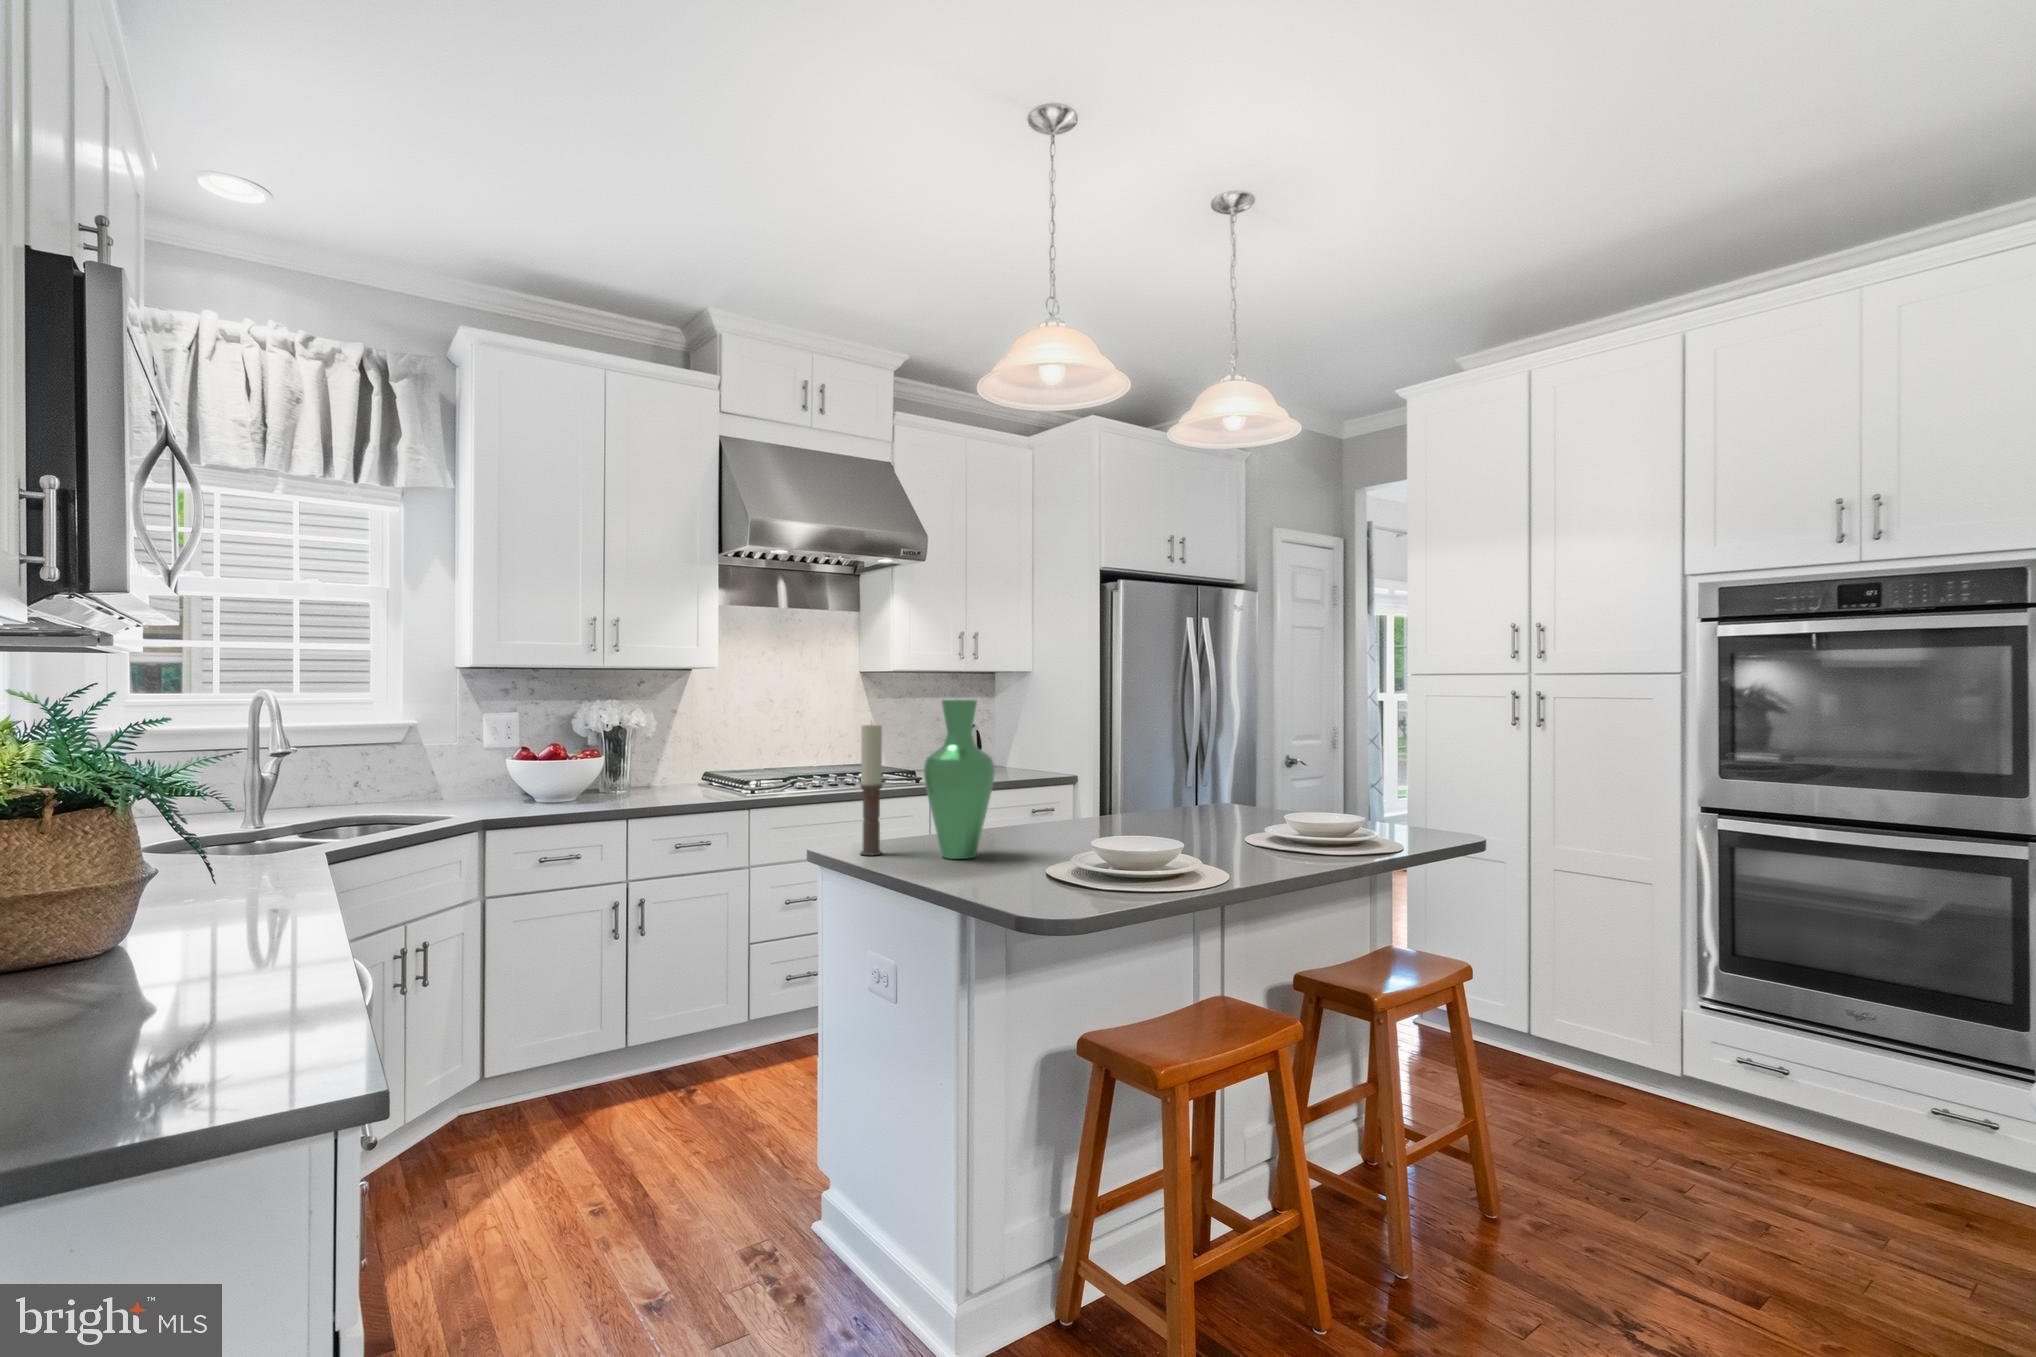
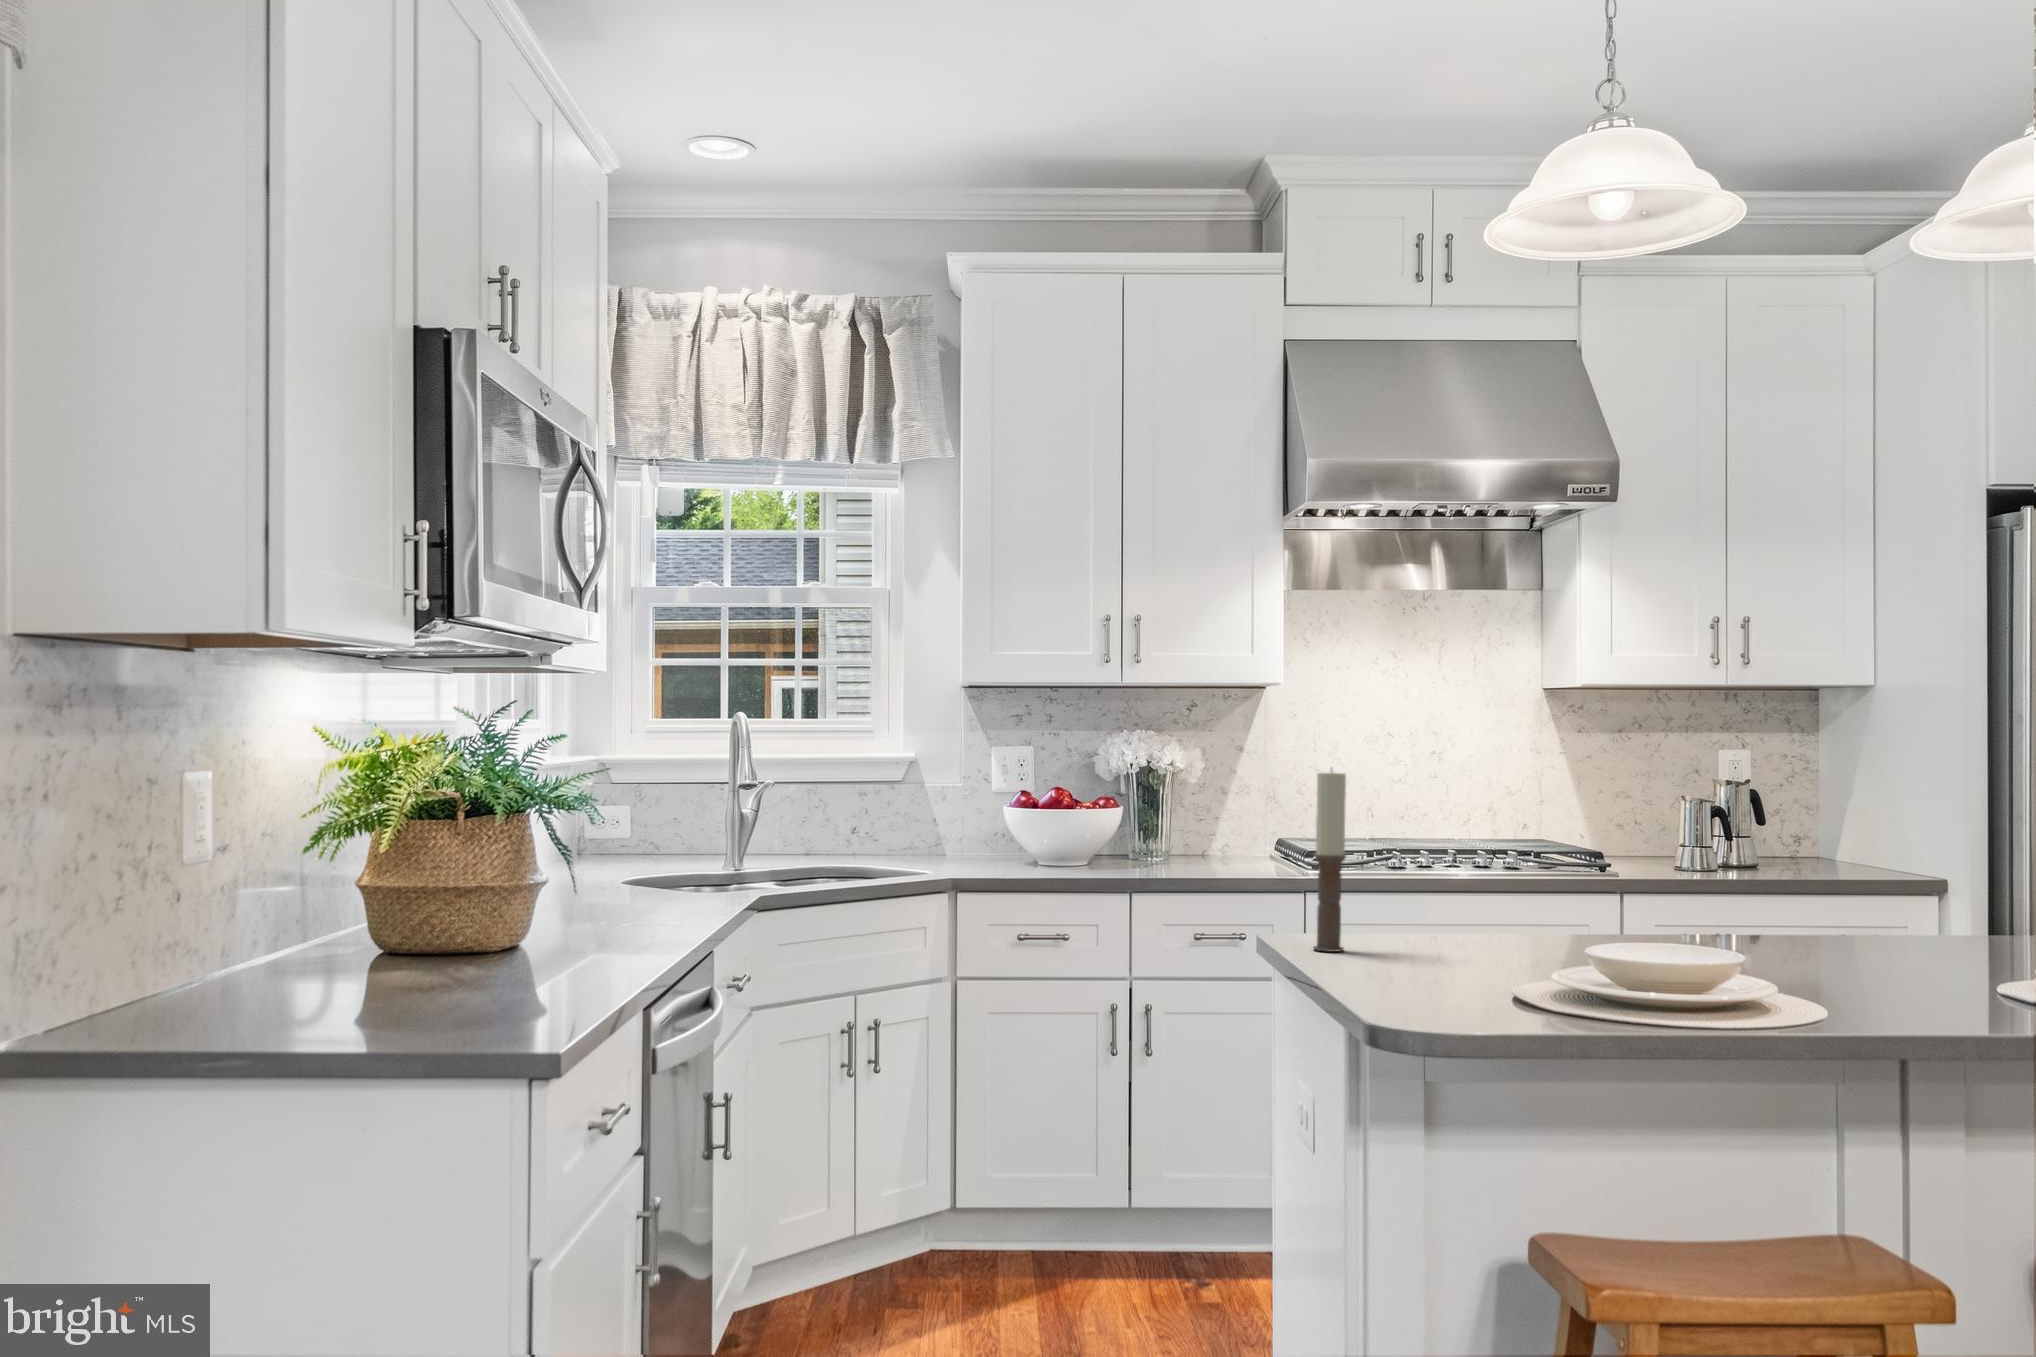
vase: present [924,700,995,859] -> none [1391,741,1494,966]

